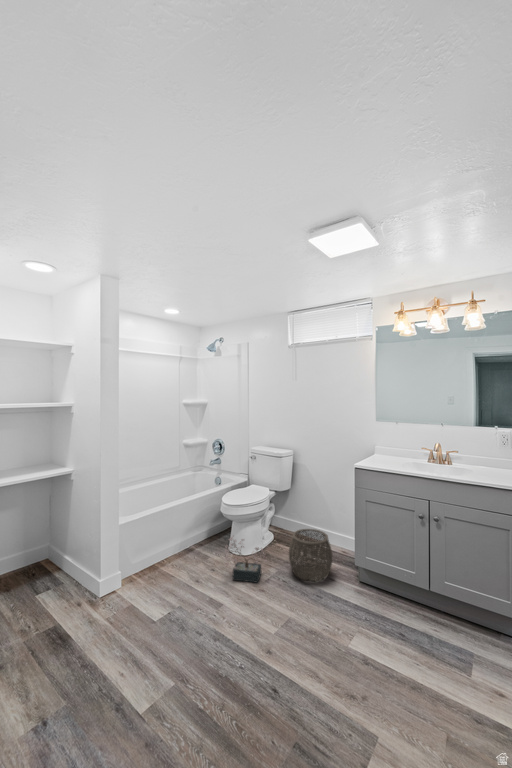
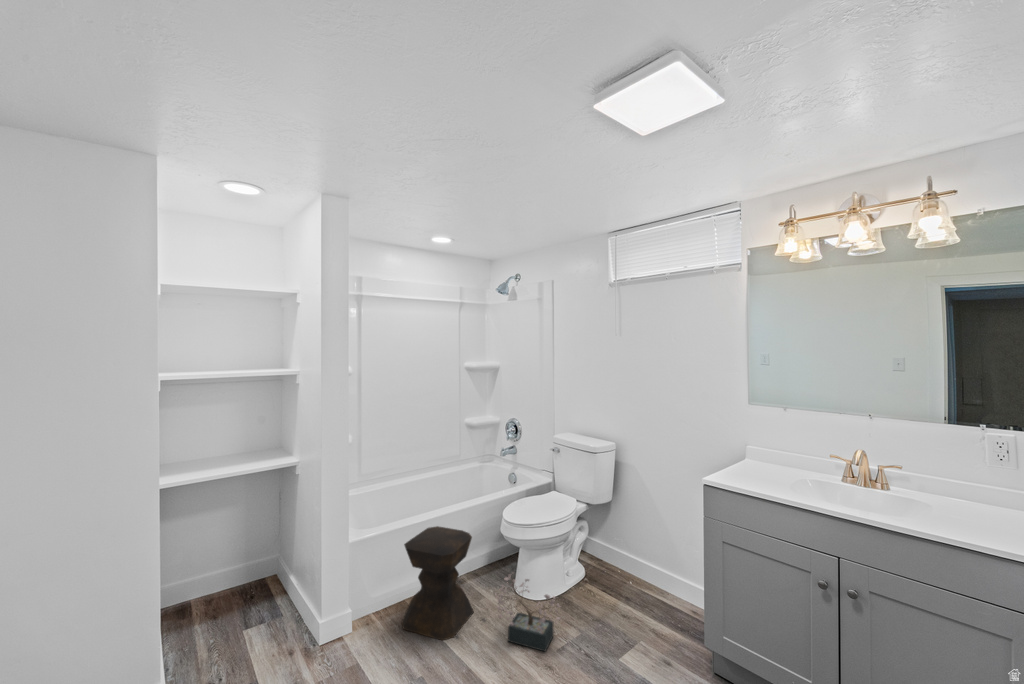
stool: none [156,510,205,584] -> present [402,526,474,640]
woven basket: present [289,529,332,581] -> none [596,572,668,663]

